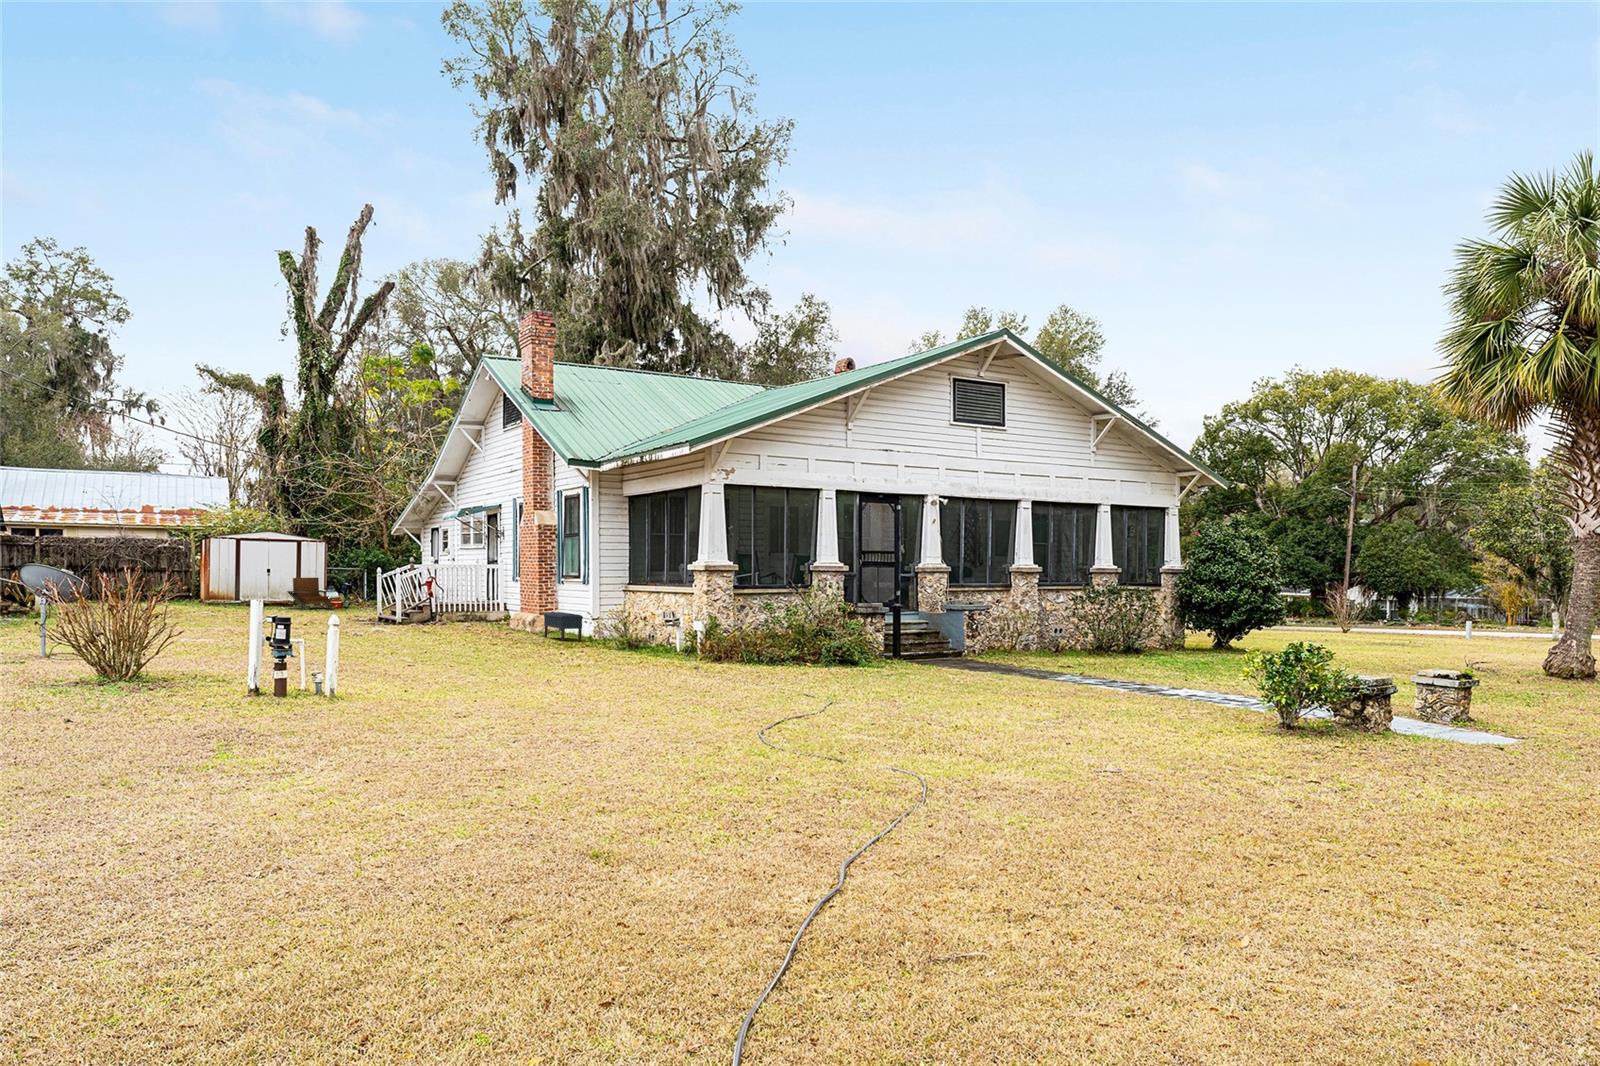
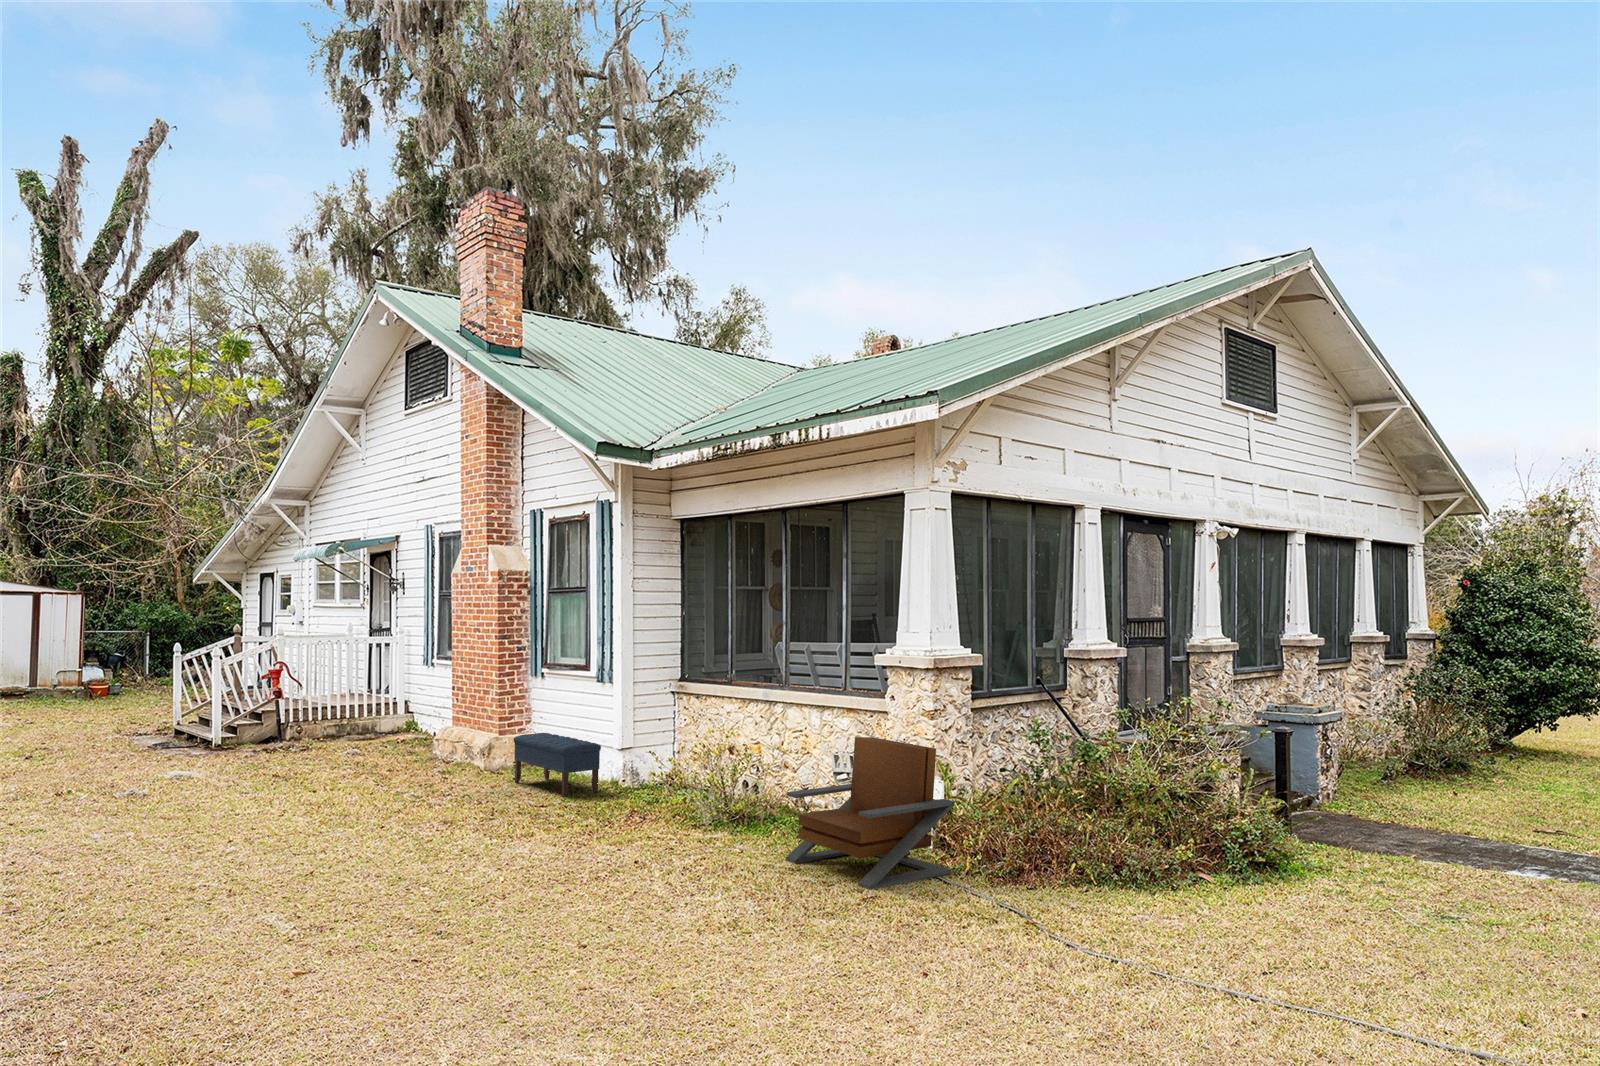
lounge chair: present [287,578,335,610] -> present [786,737,955,890]

